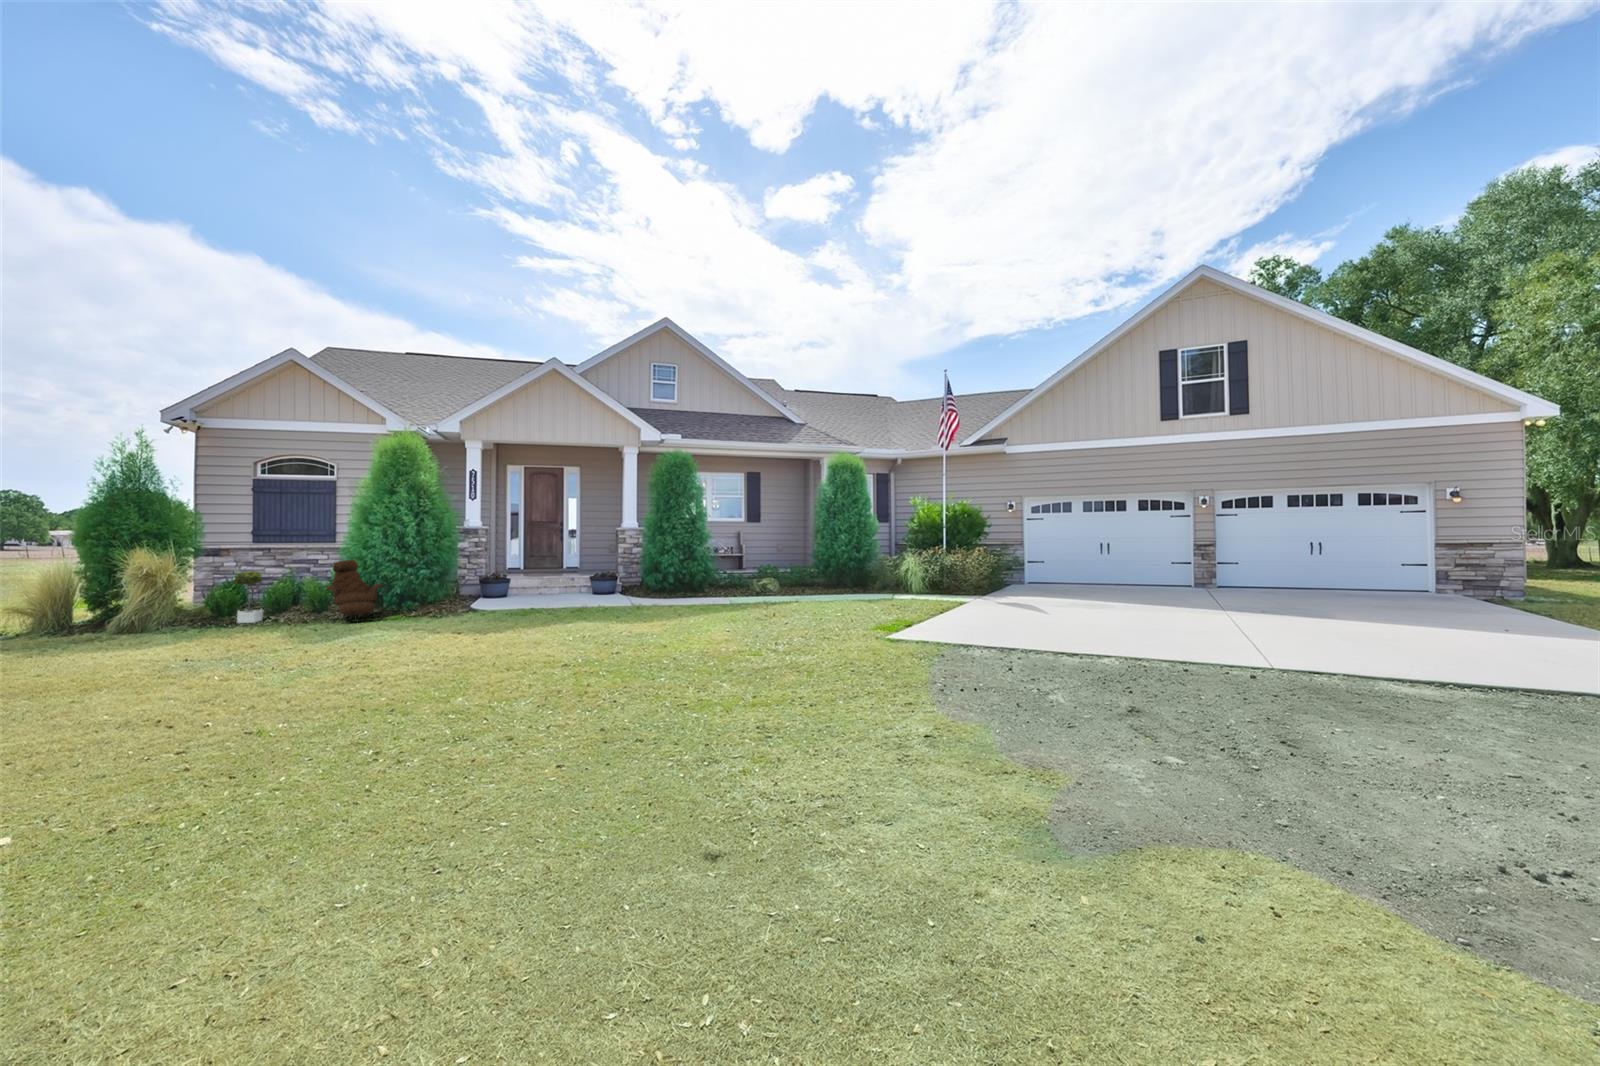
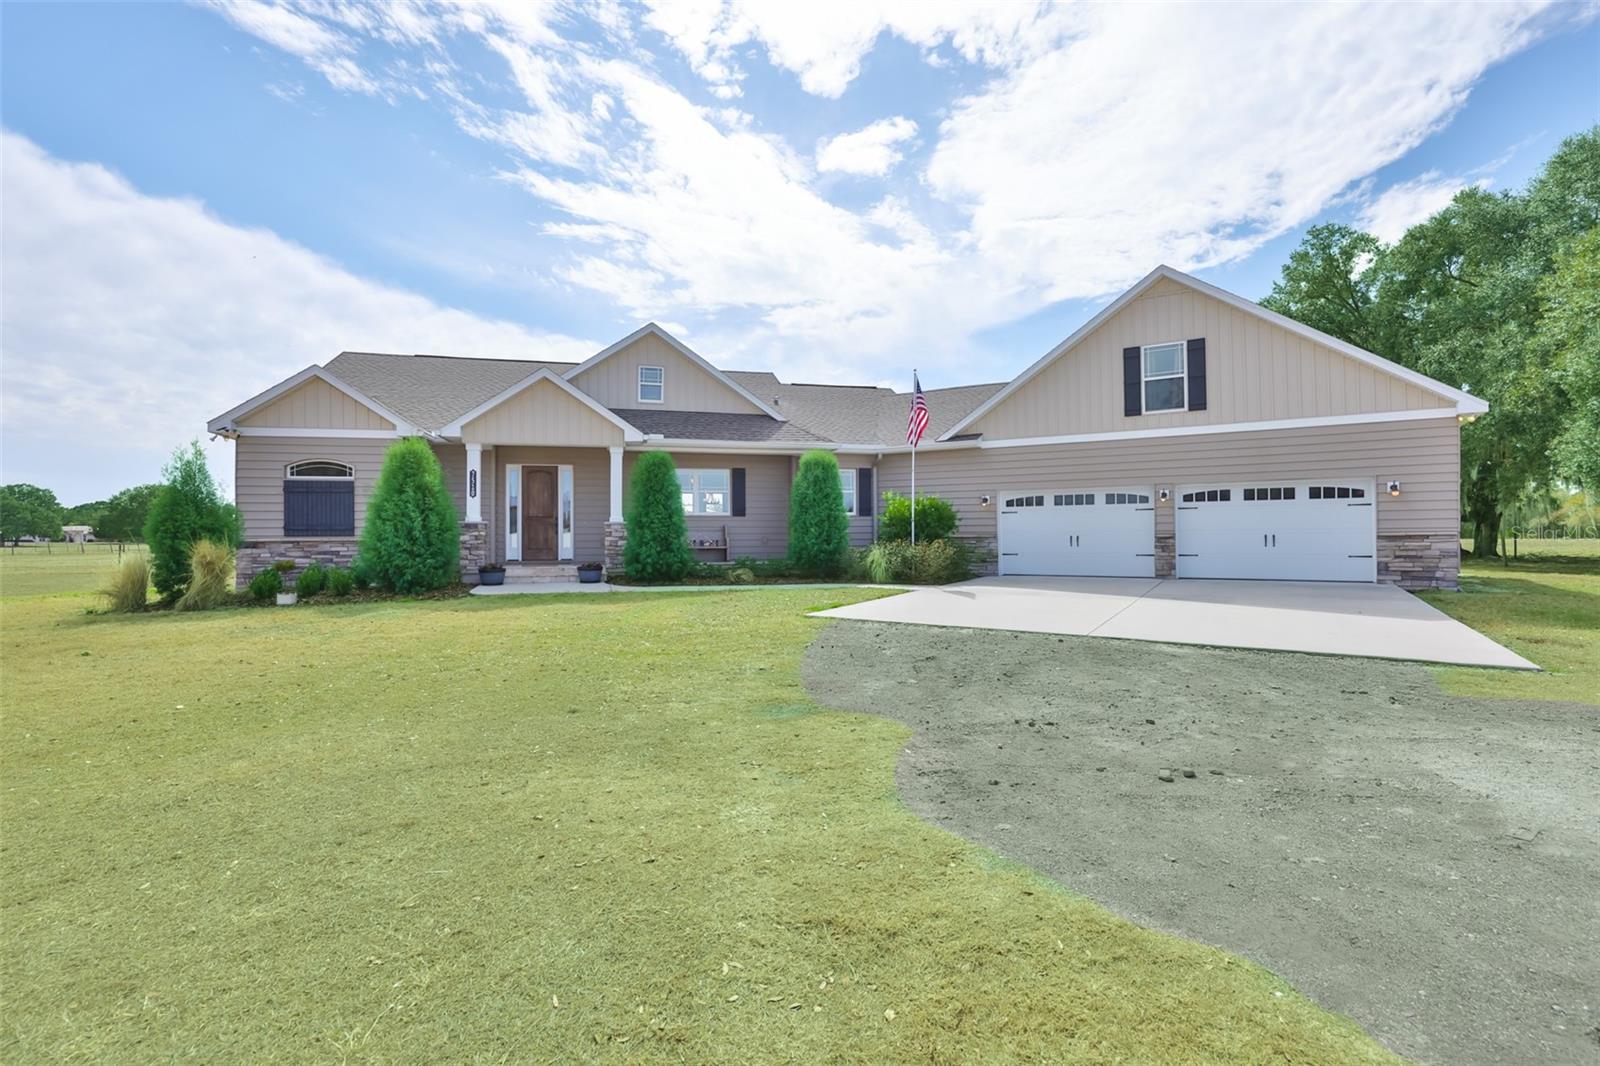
lounge chair: present [326,560,383,622] -> none [348,551,396,605]

